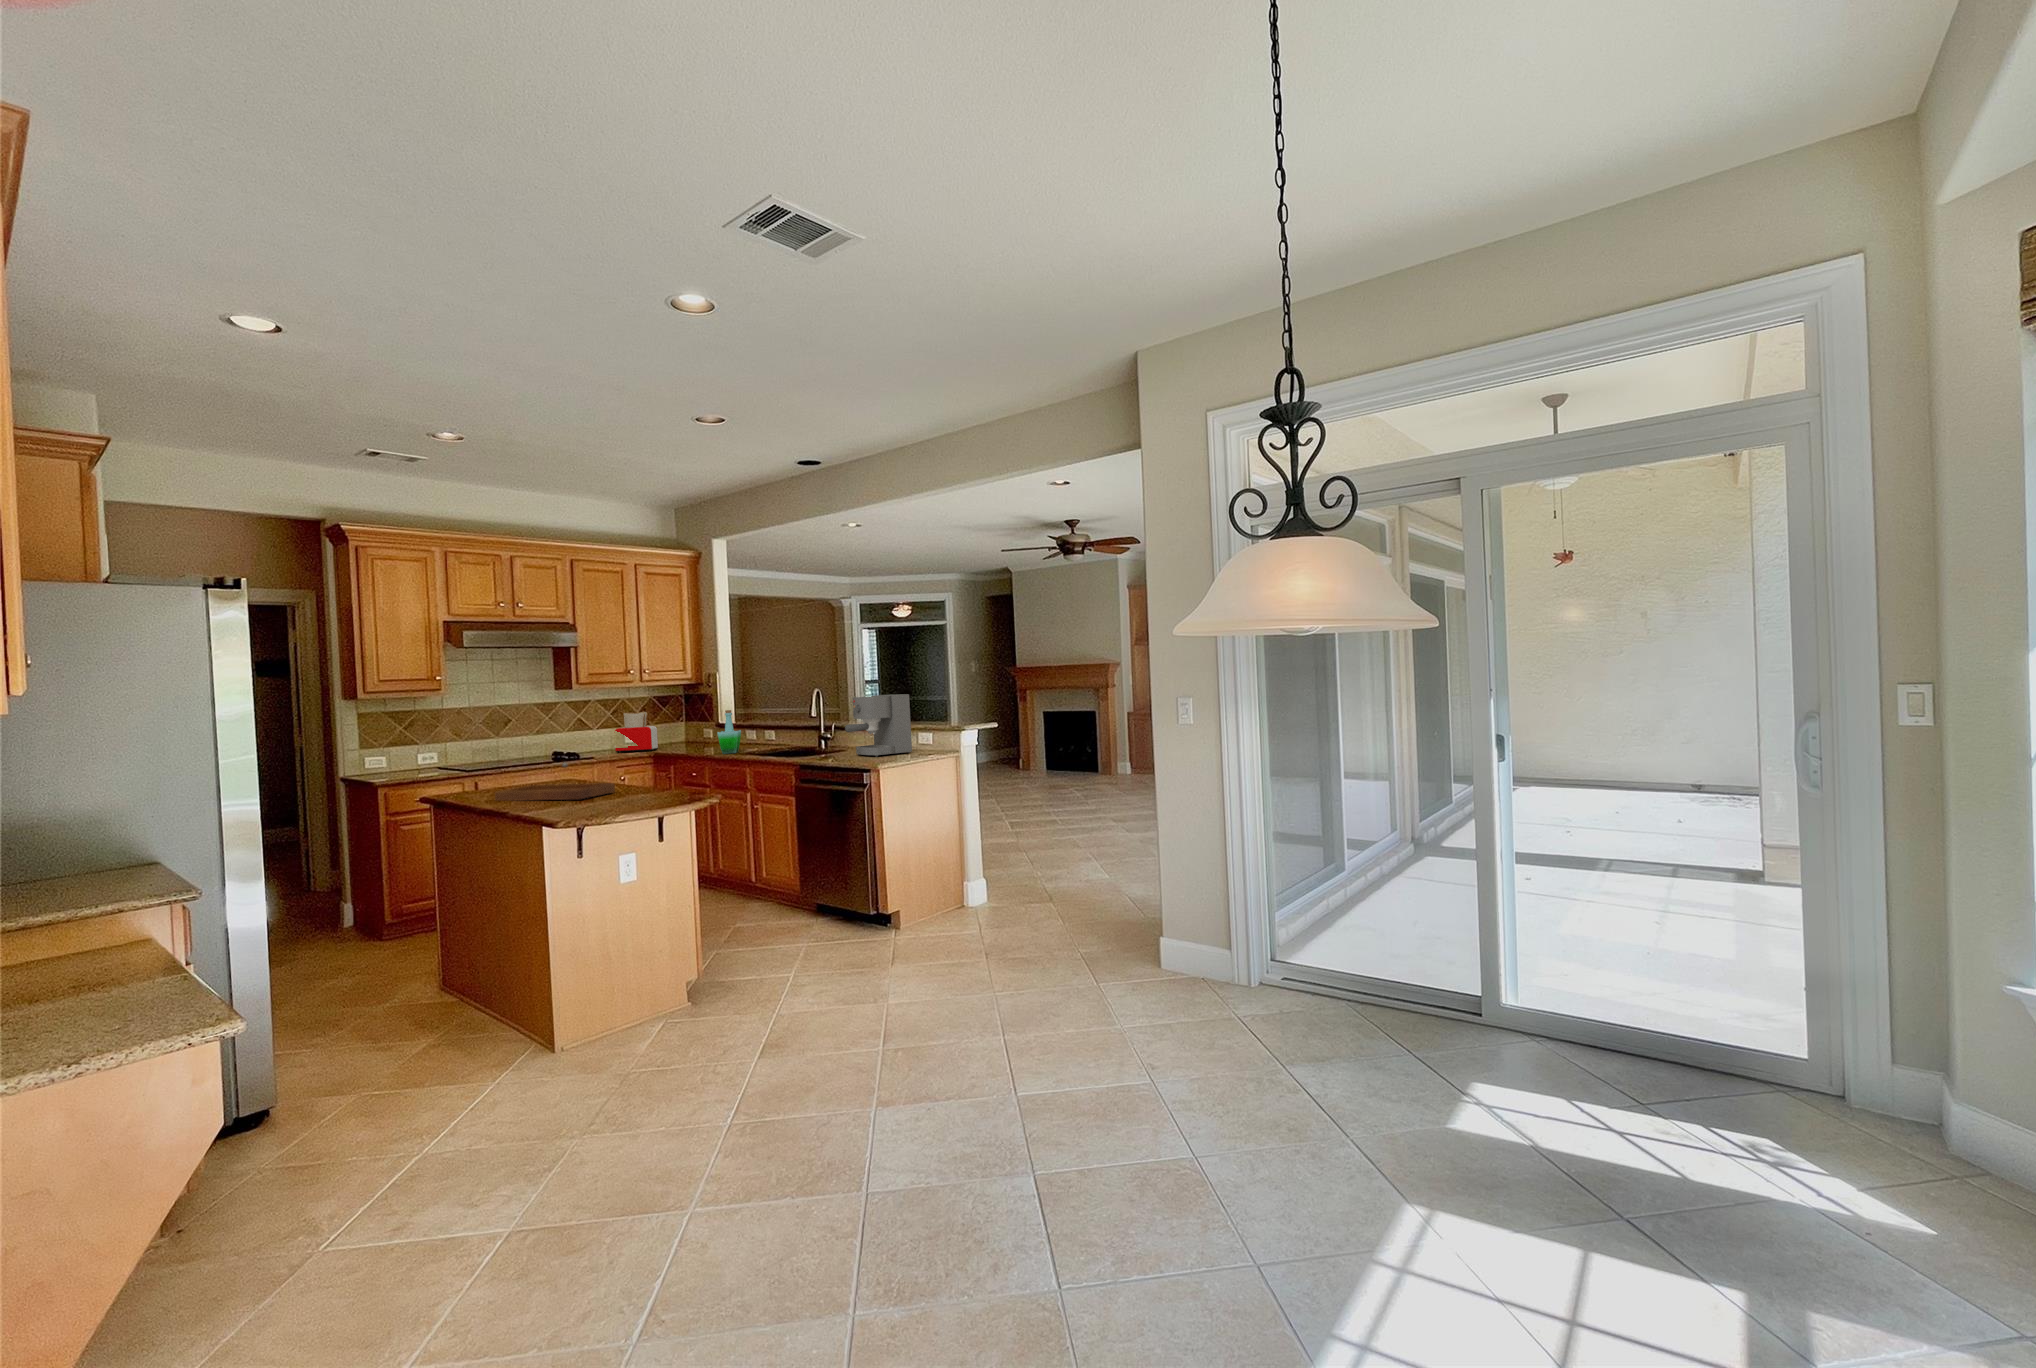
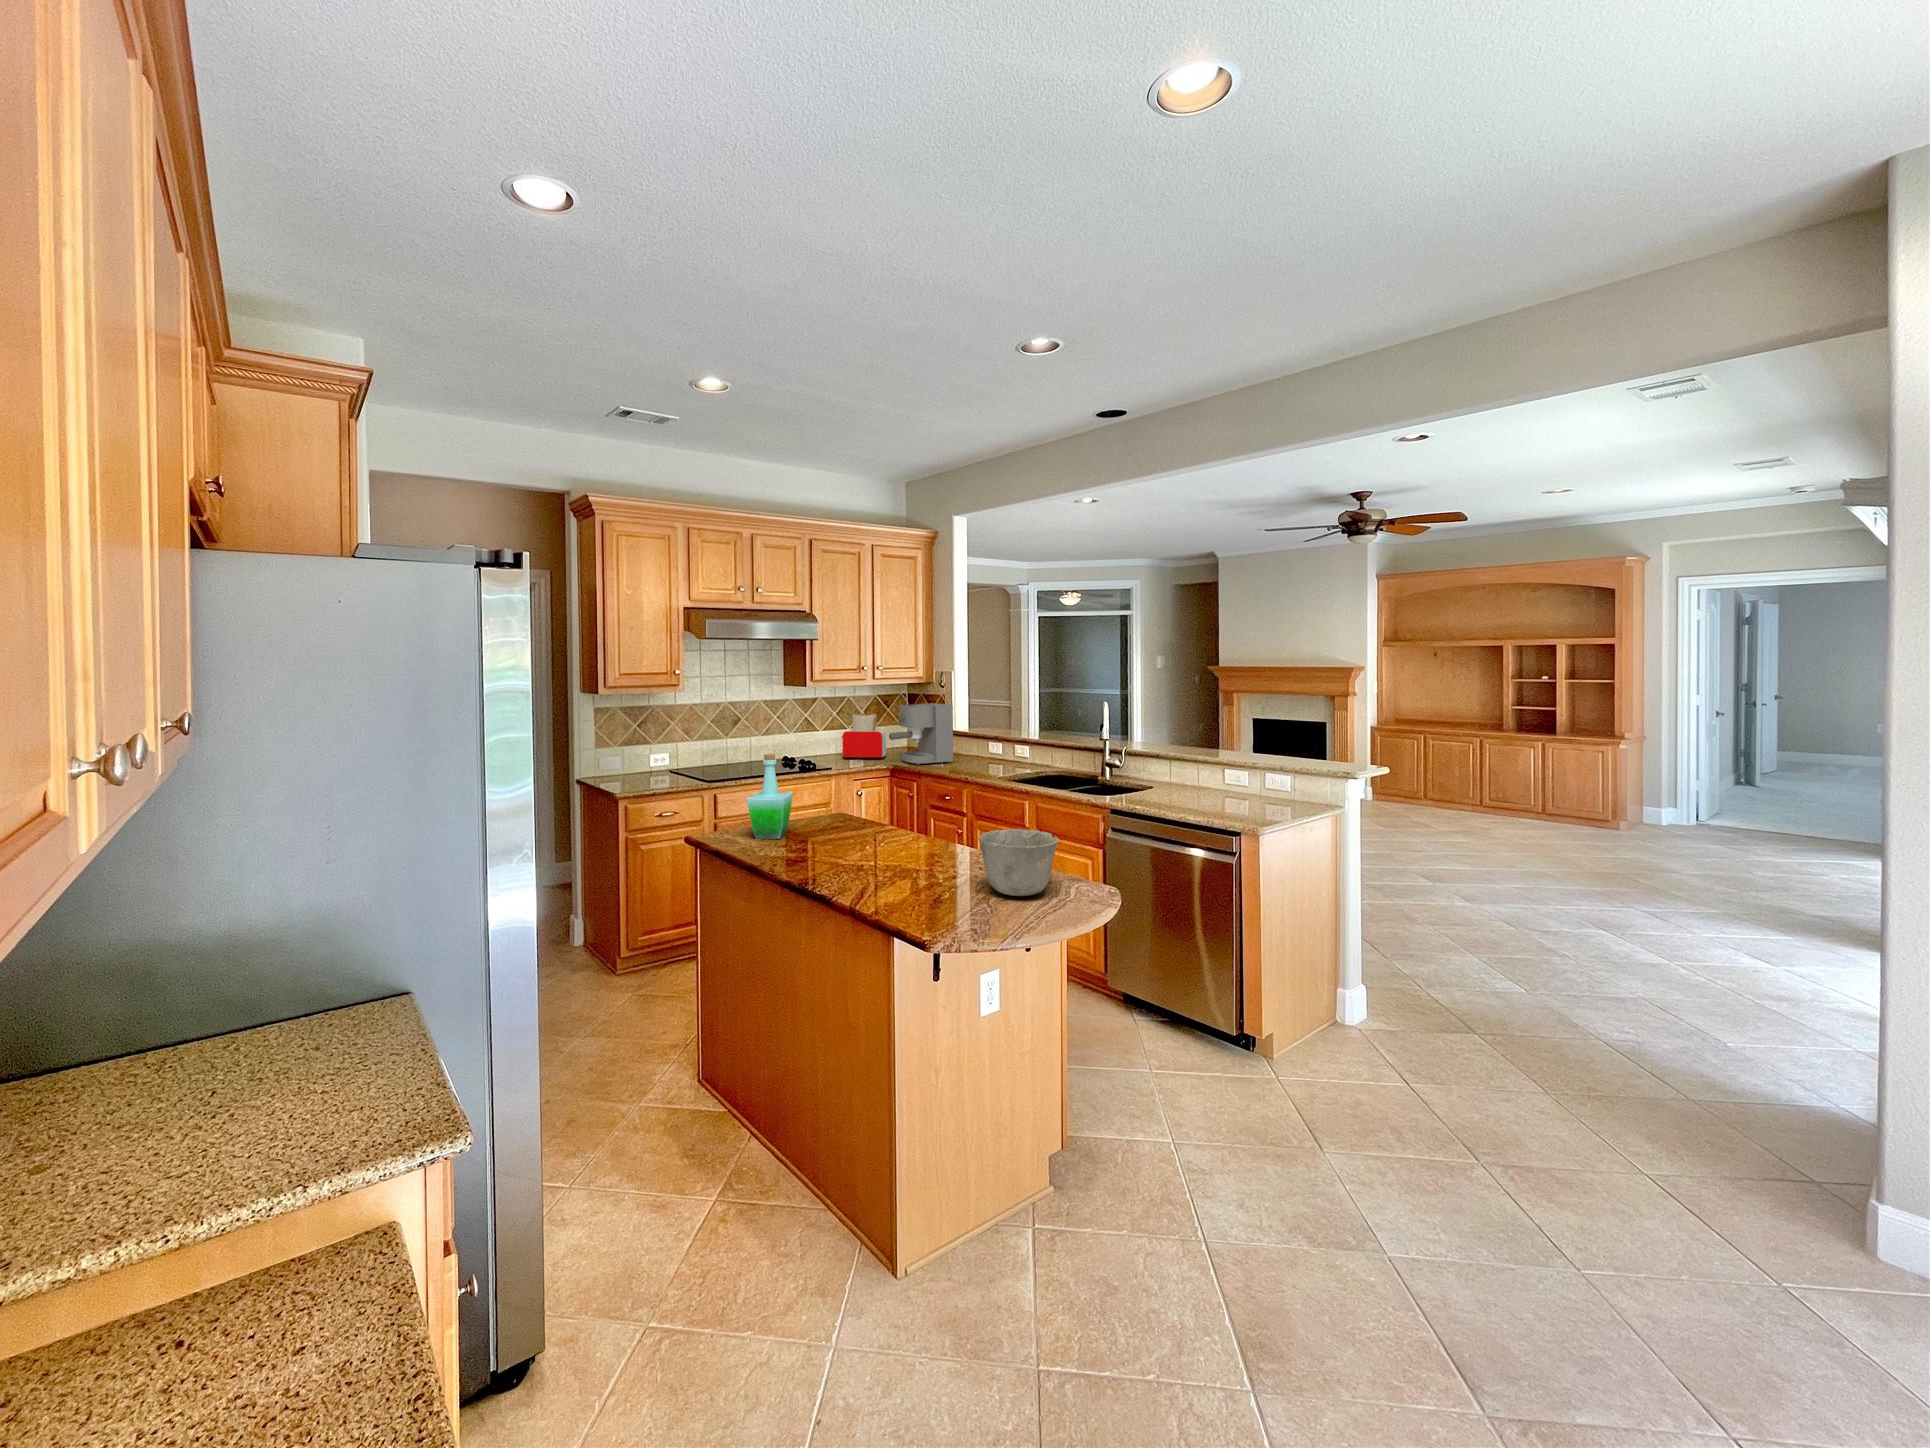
coffee maker: present [845,694,912,757] -> present [889,703,953,765]
bottle: present [717,710,741,754] -> present [747,754,793,839]
ceramic bowl: none [611,758,666,799] -> present [979,829,1059,896]
tray: present [495,763,615,801] -> none [805,821,960,886]

